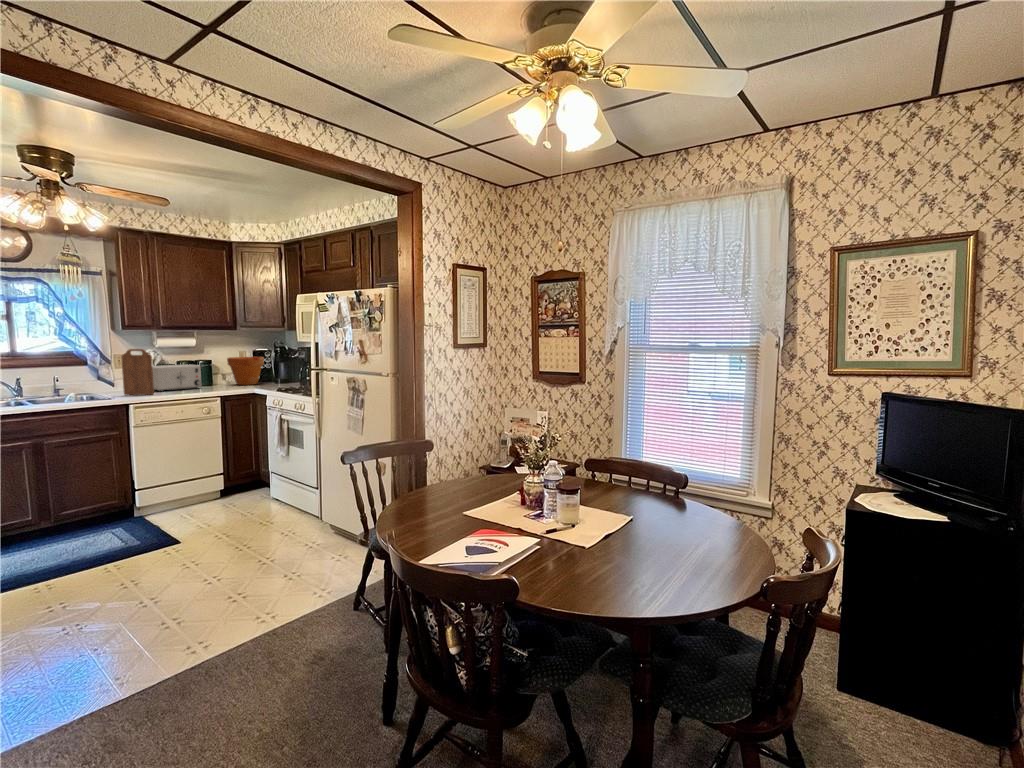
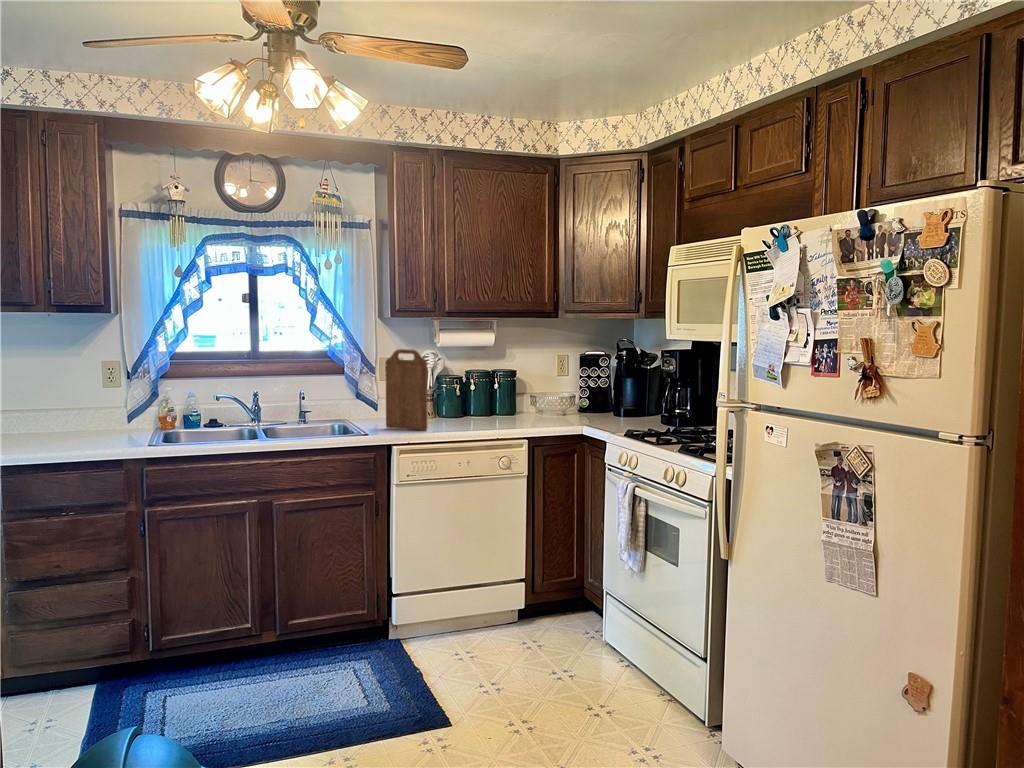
flower pot: present [227,357,264,385] -> none [540,365,599,417]
toaster: present [153,364,201,391] -> none [422,377,499,423]

